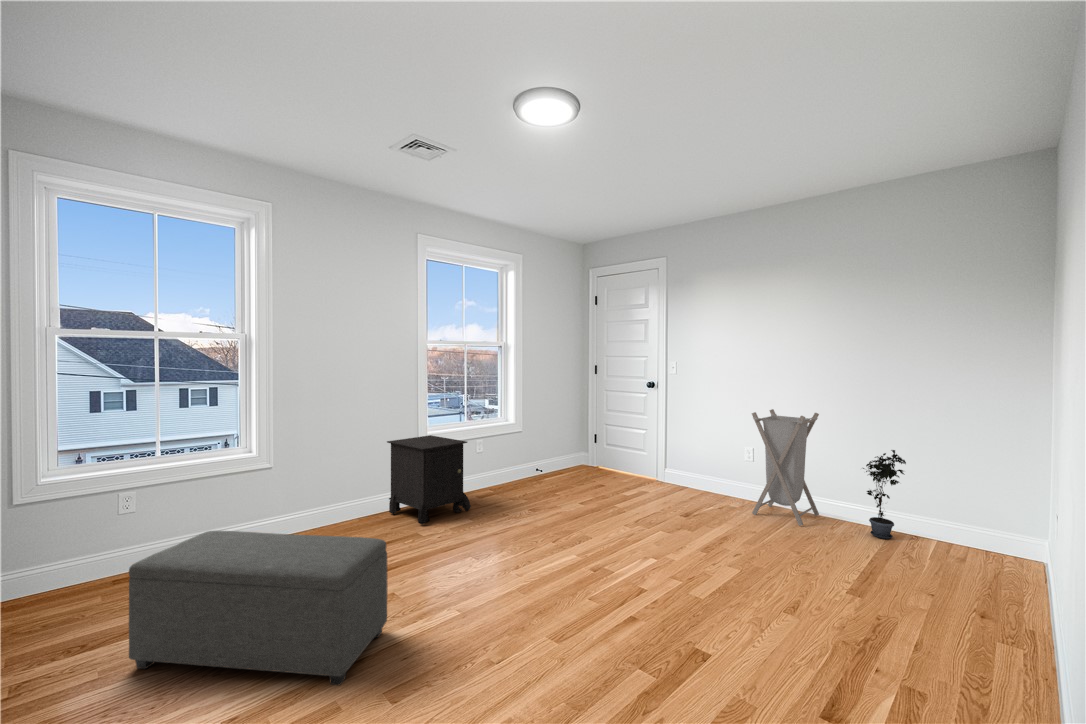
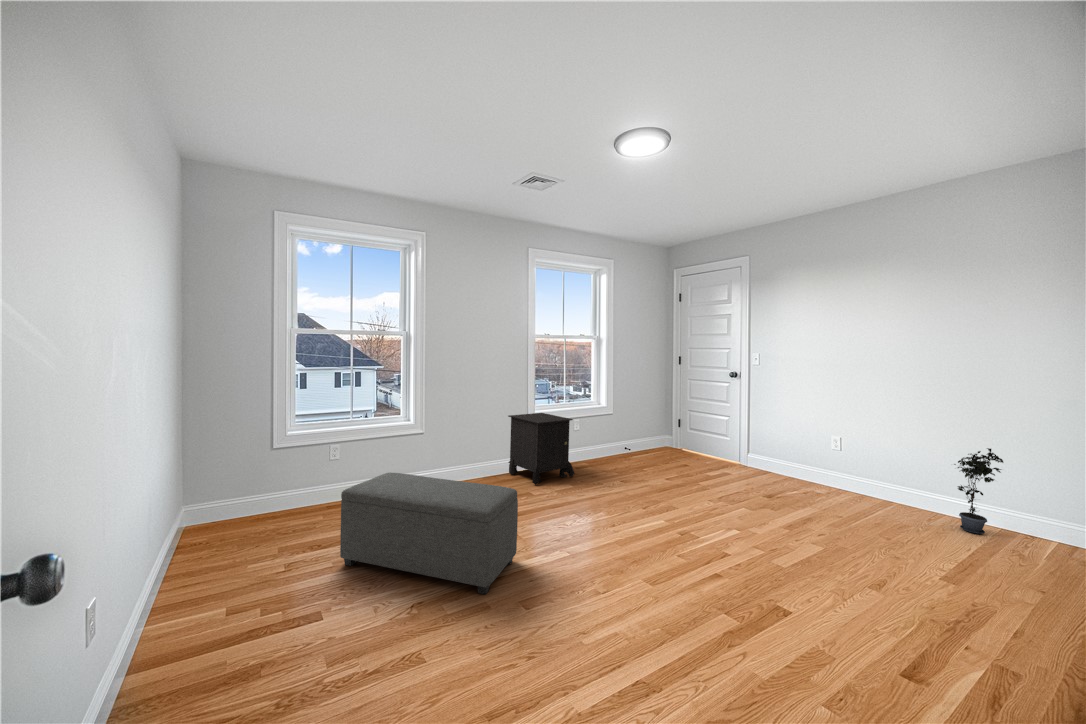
laundry hamper: present [752,409,819,526] -> none [834,404,908,514]

